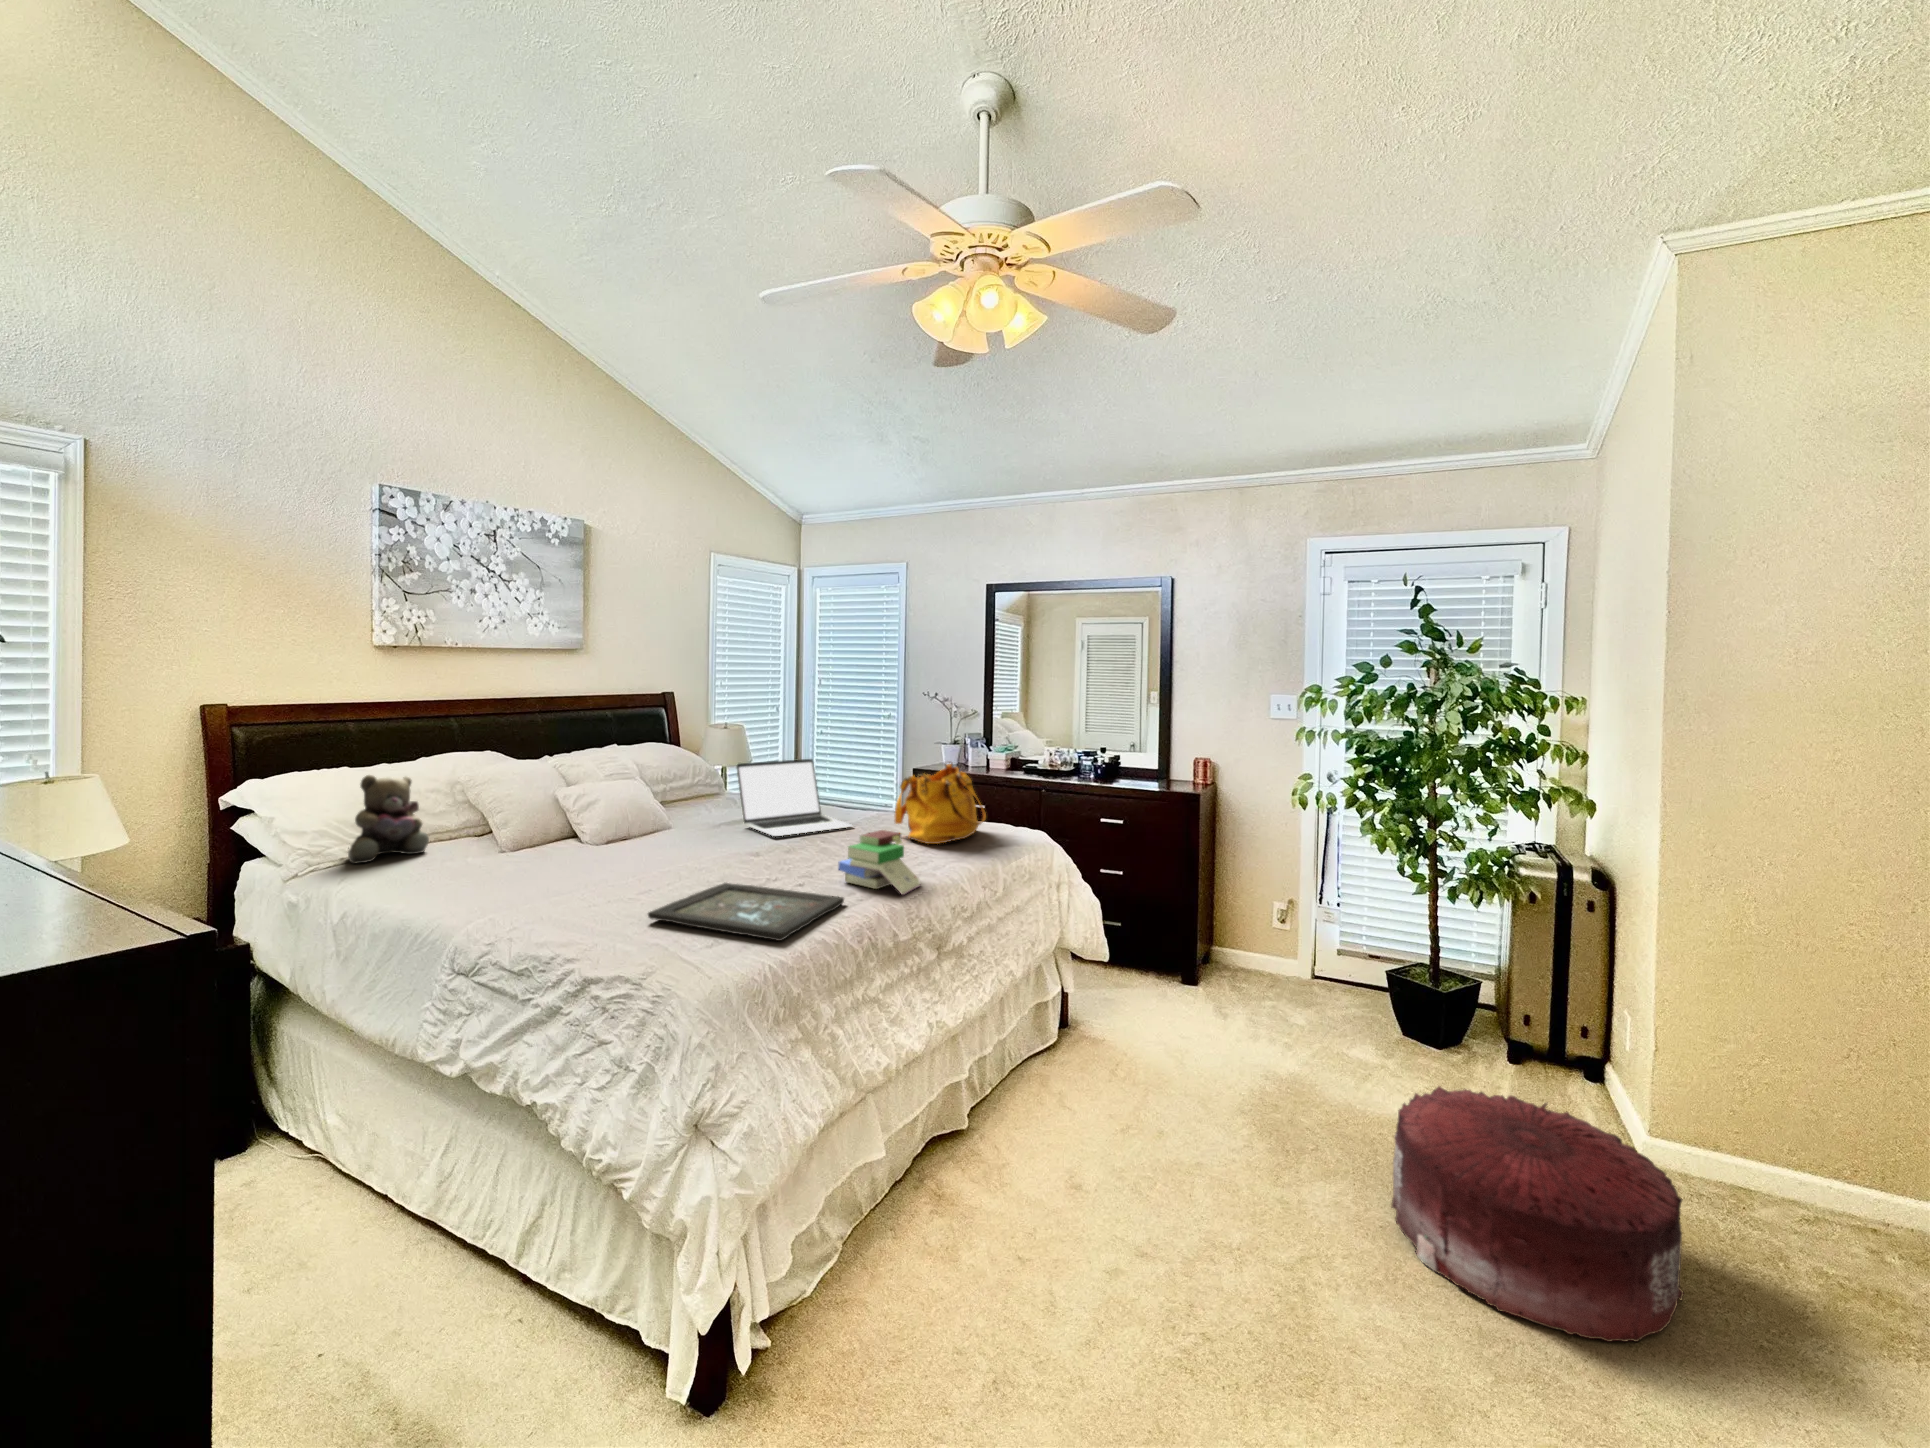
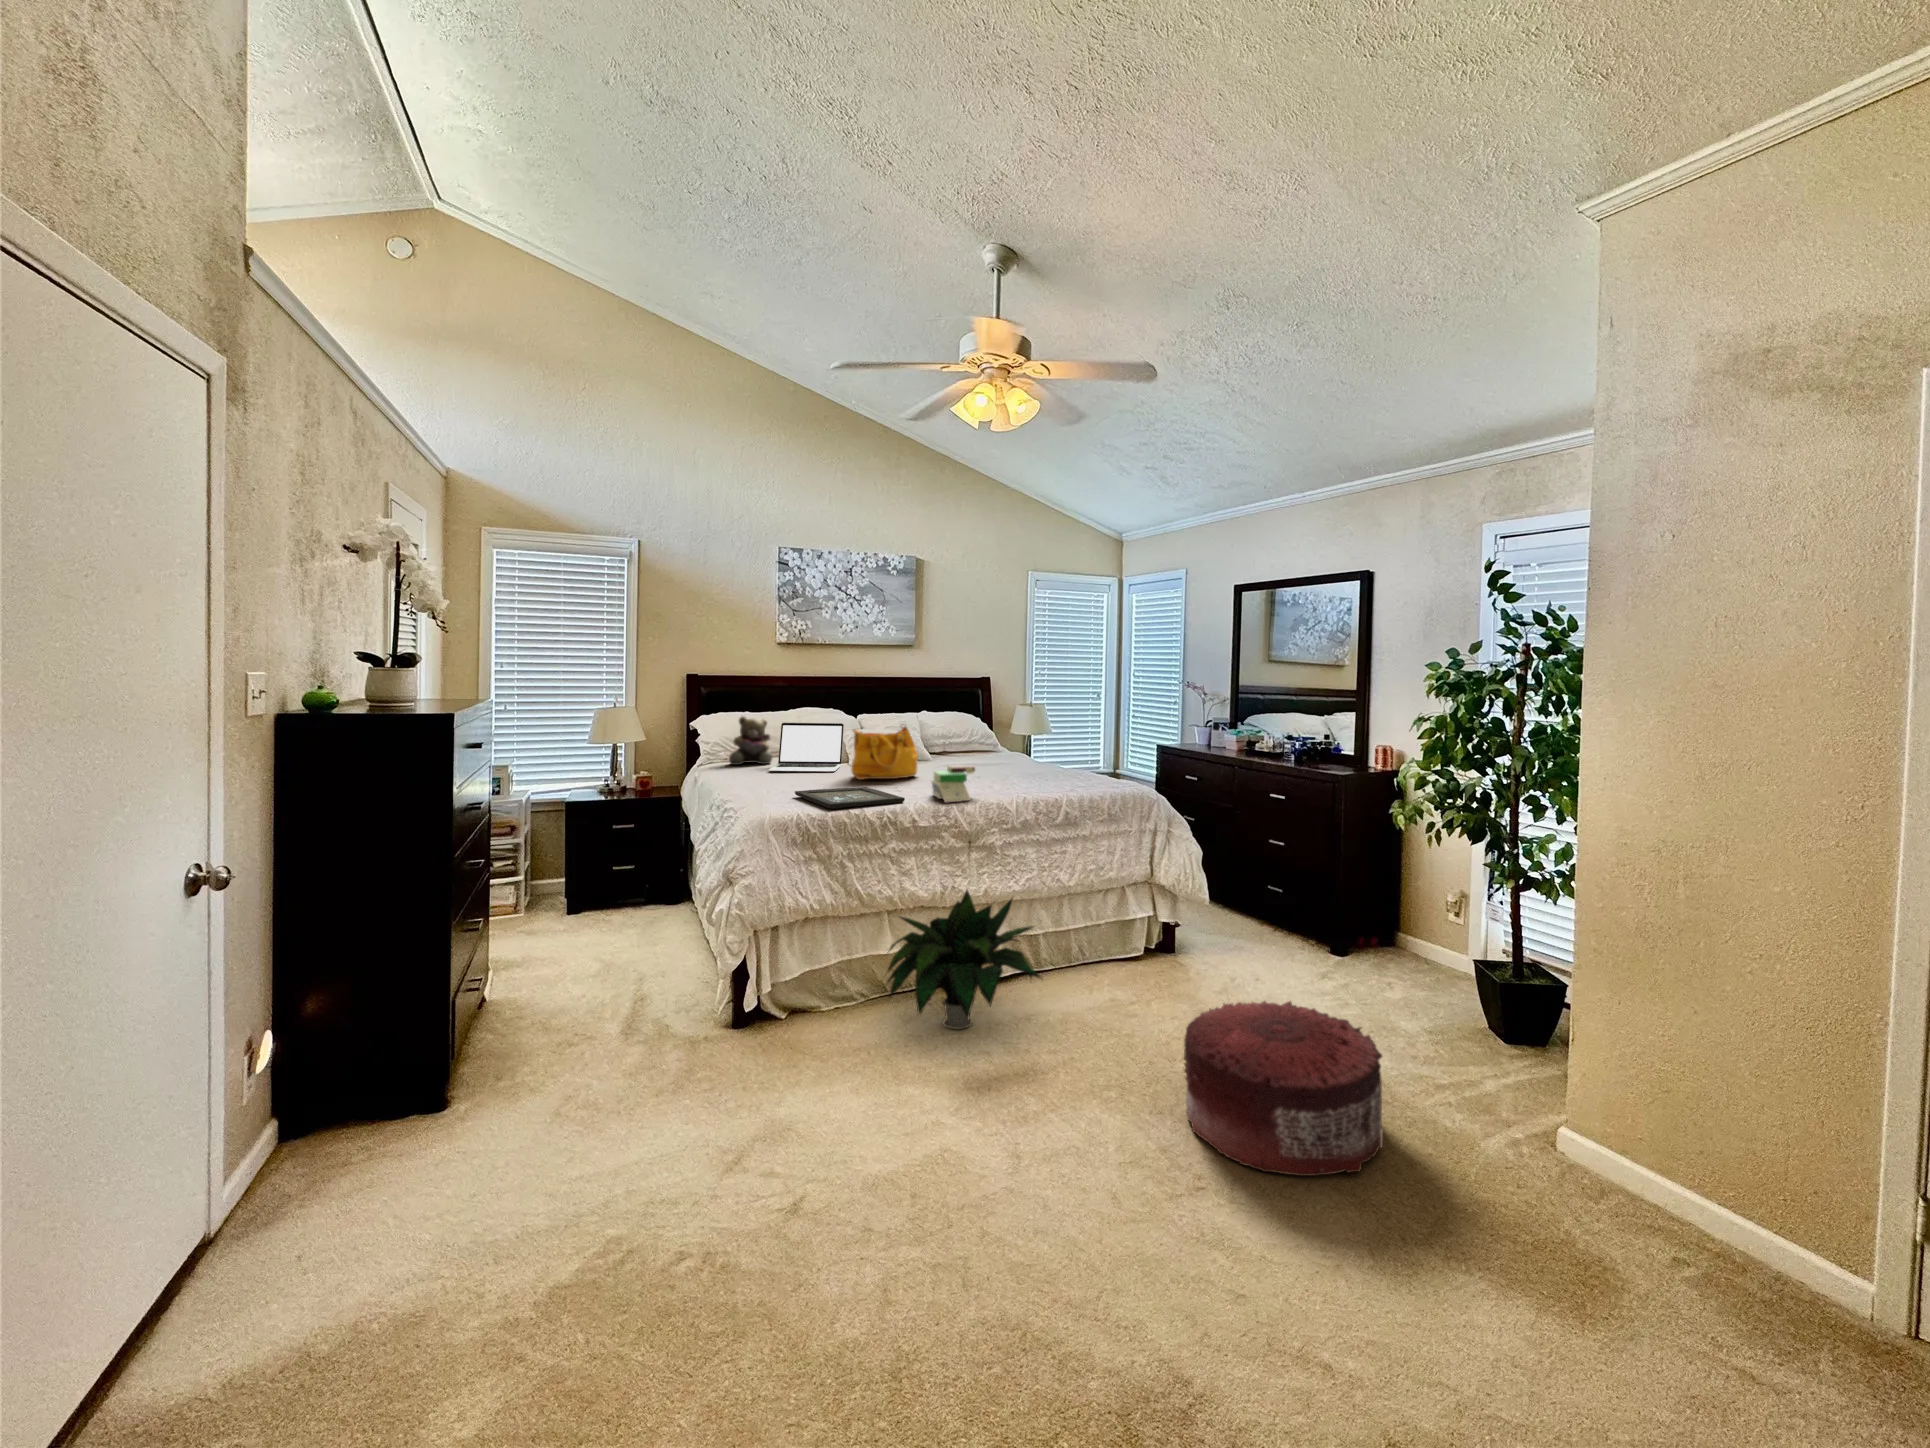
laptop: present [736,759,852,836] -> present [769,723,844,772]
handbag: present [895,762,986,844] -> present [851,727,918,779]
potted plant: none [909,1021,1164,1270] -> present [886,890,1041,1029]

